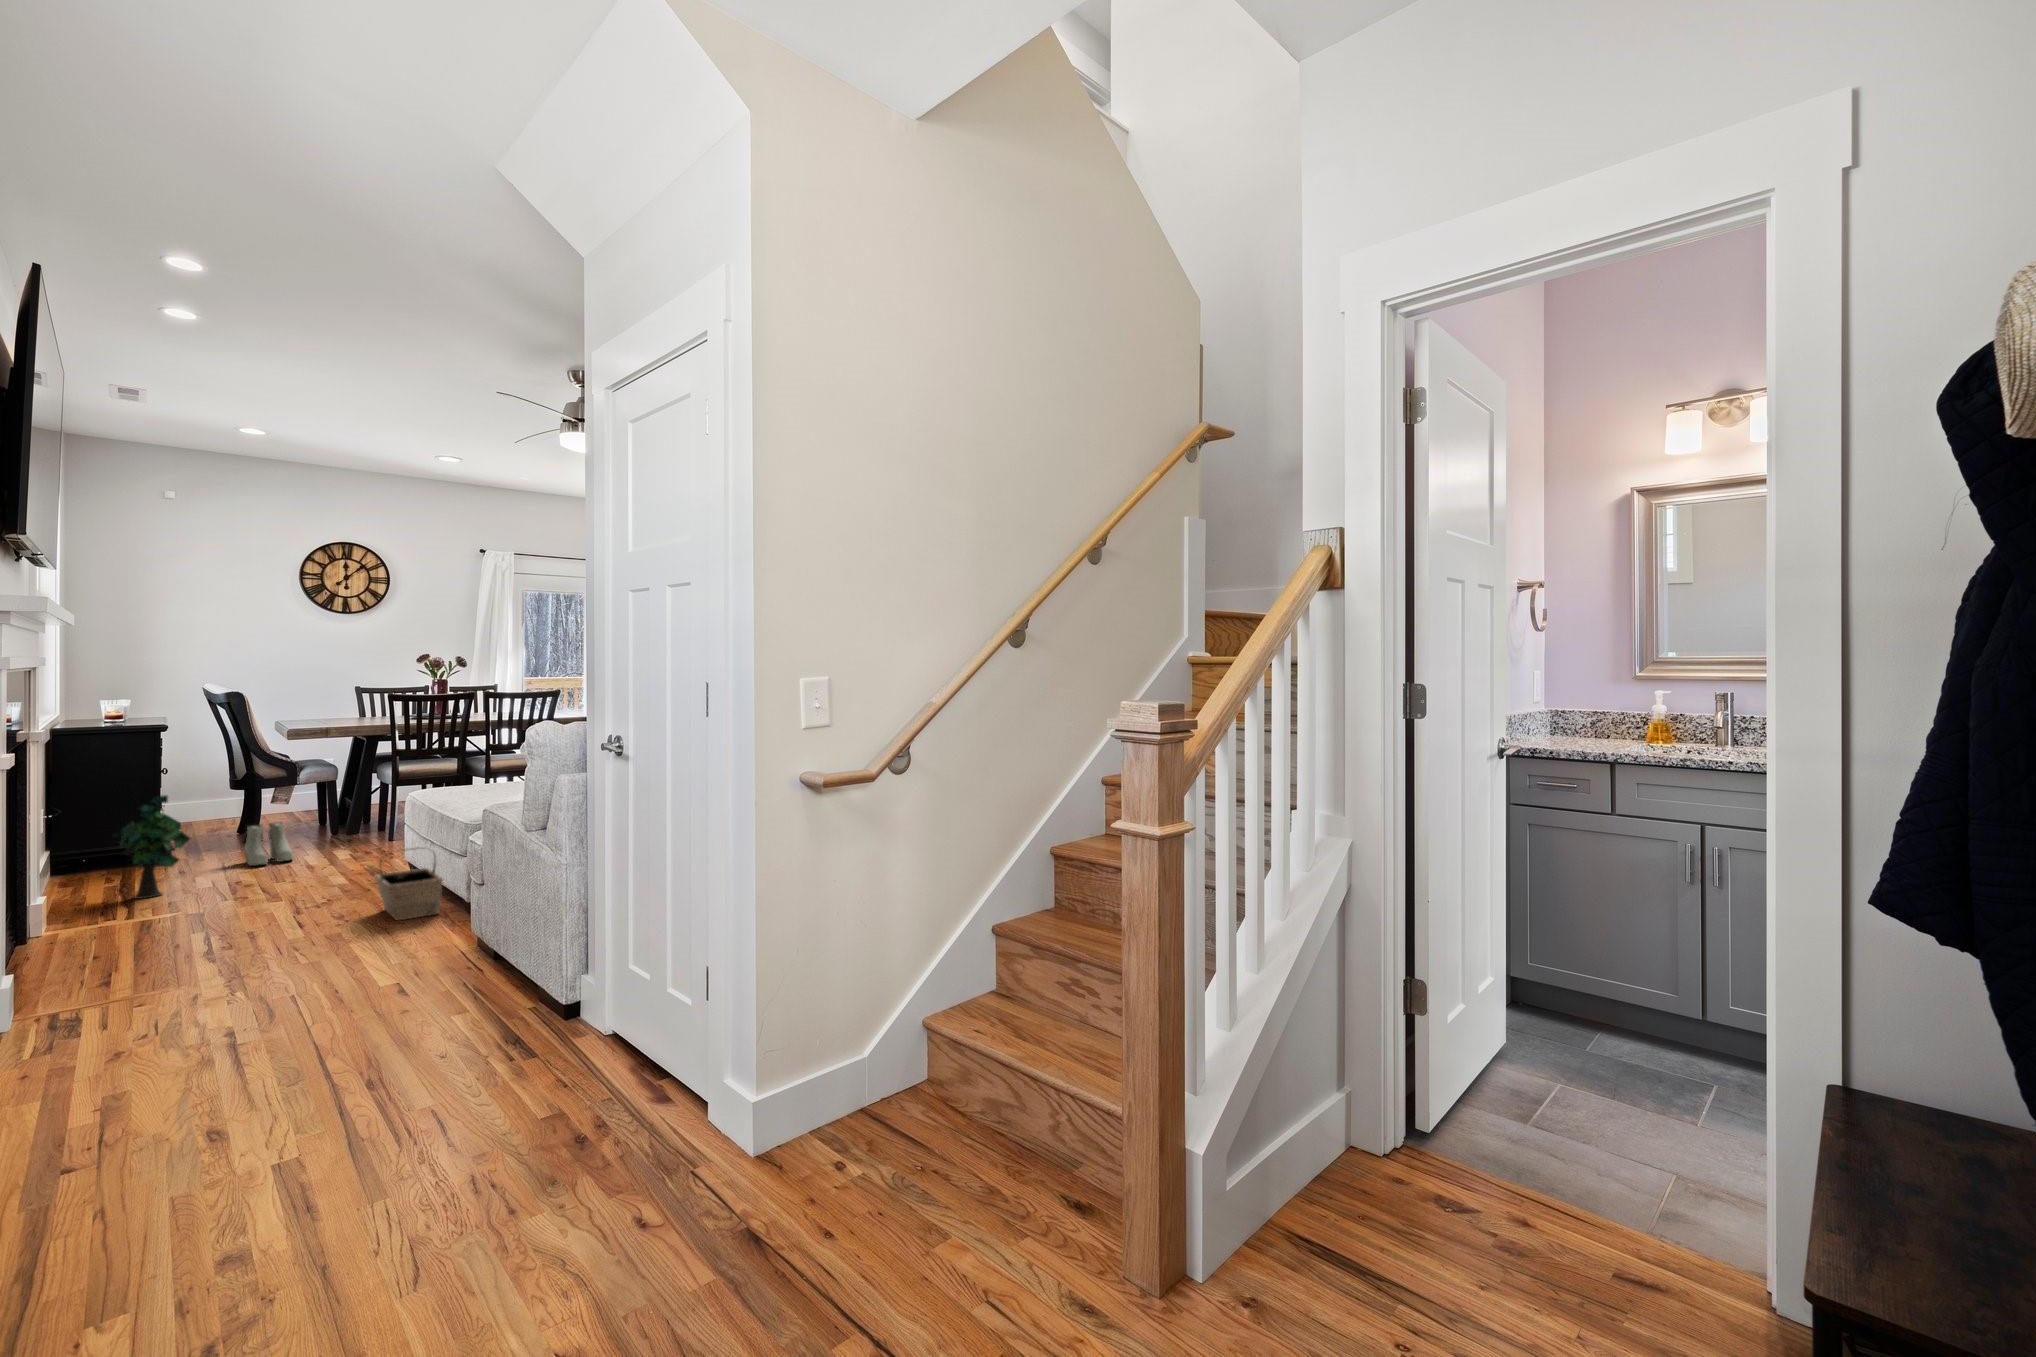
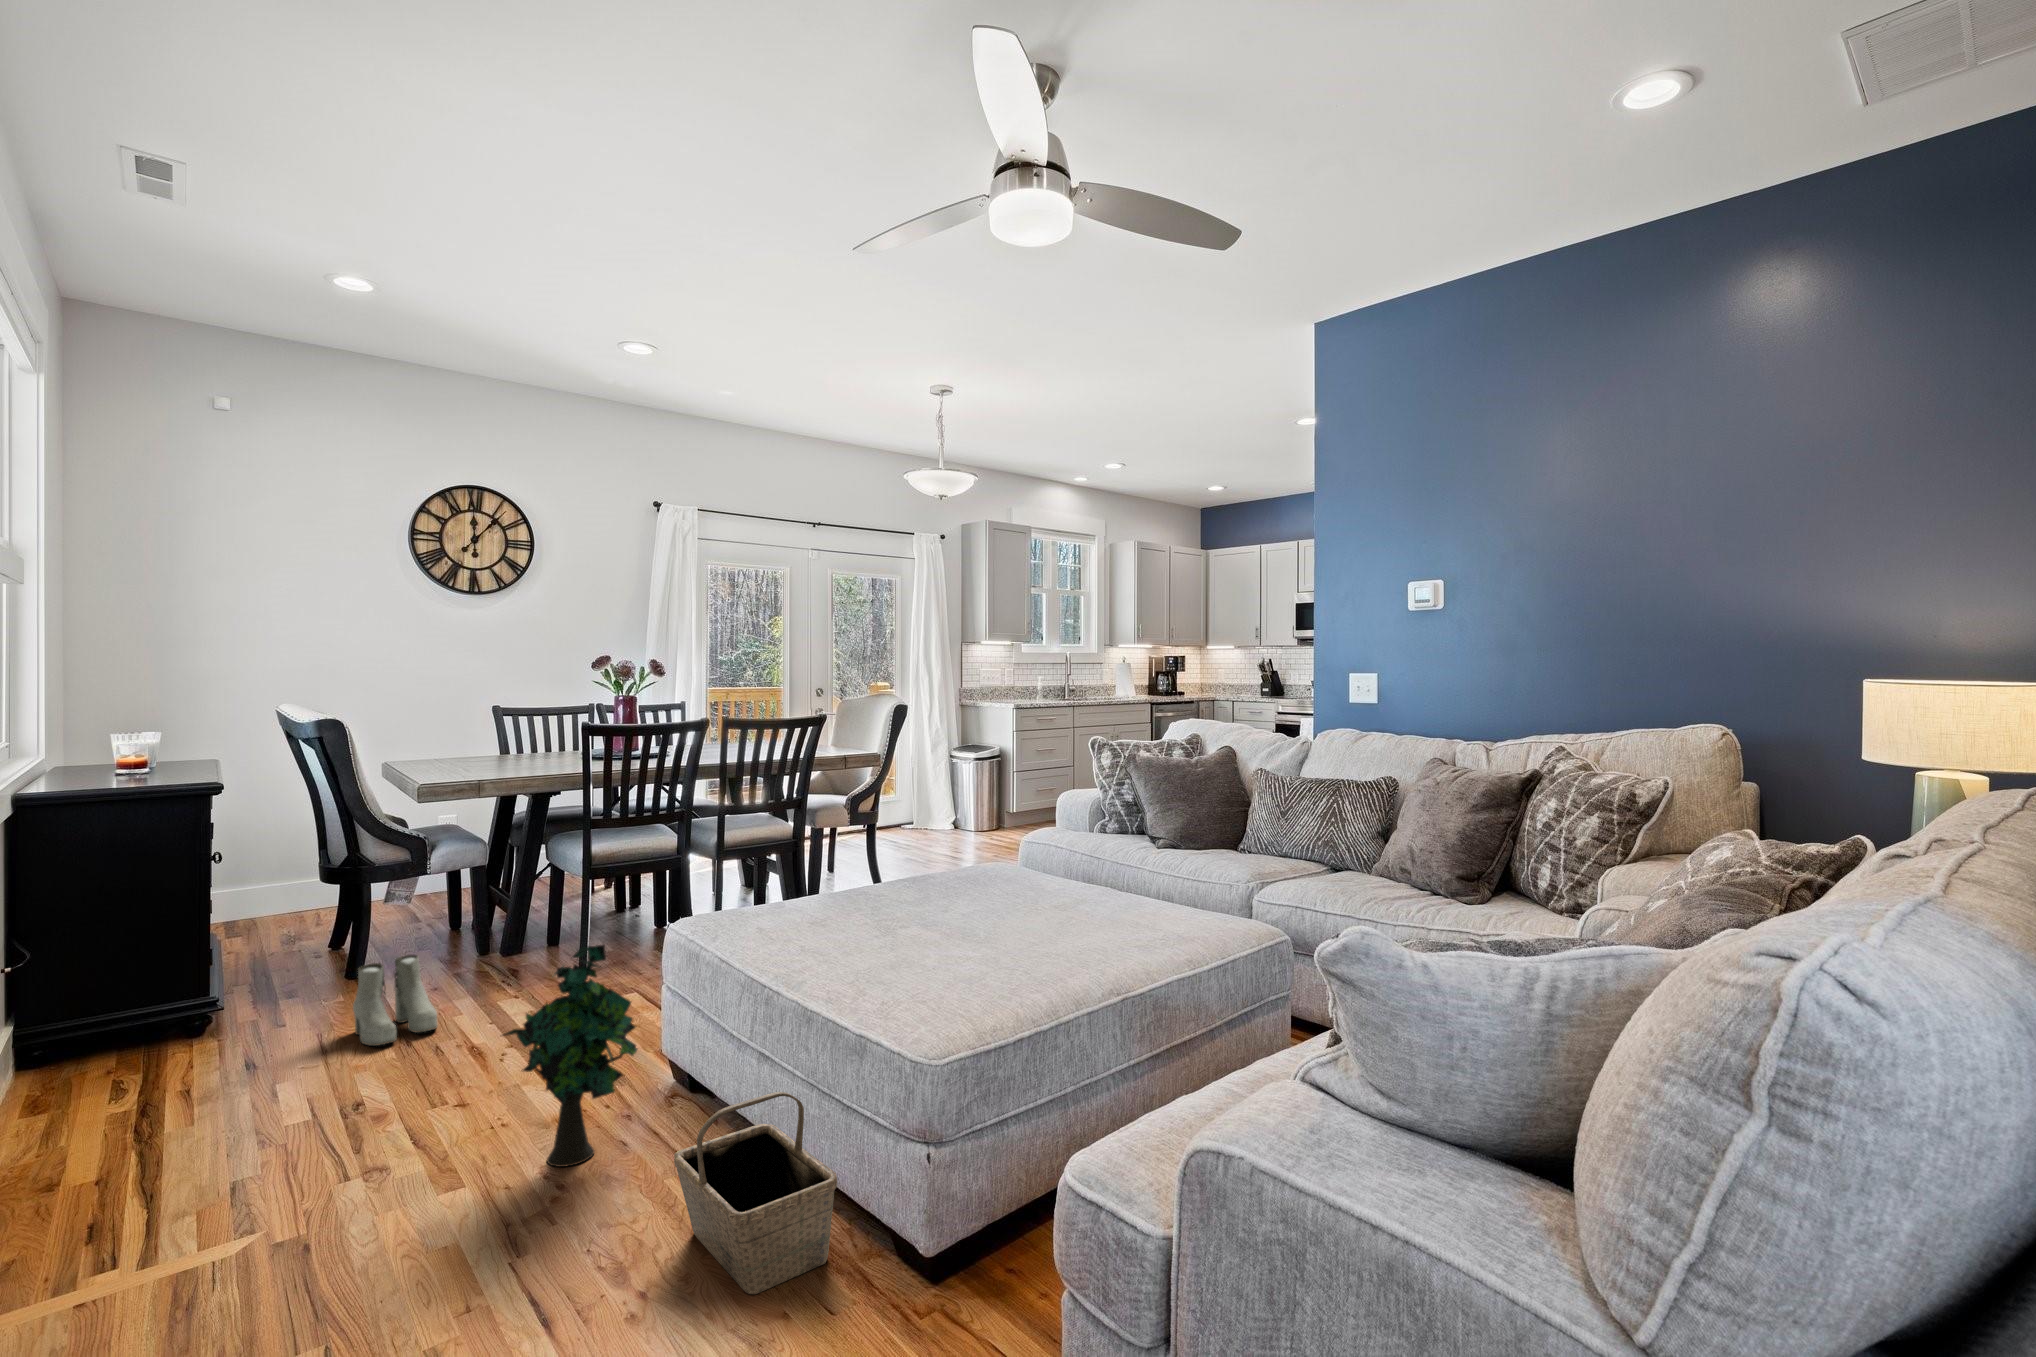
decorative plant: present [112,795,190,899] -> present [503,945,637,1167]

